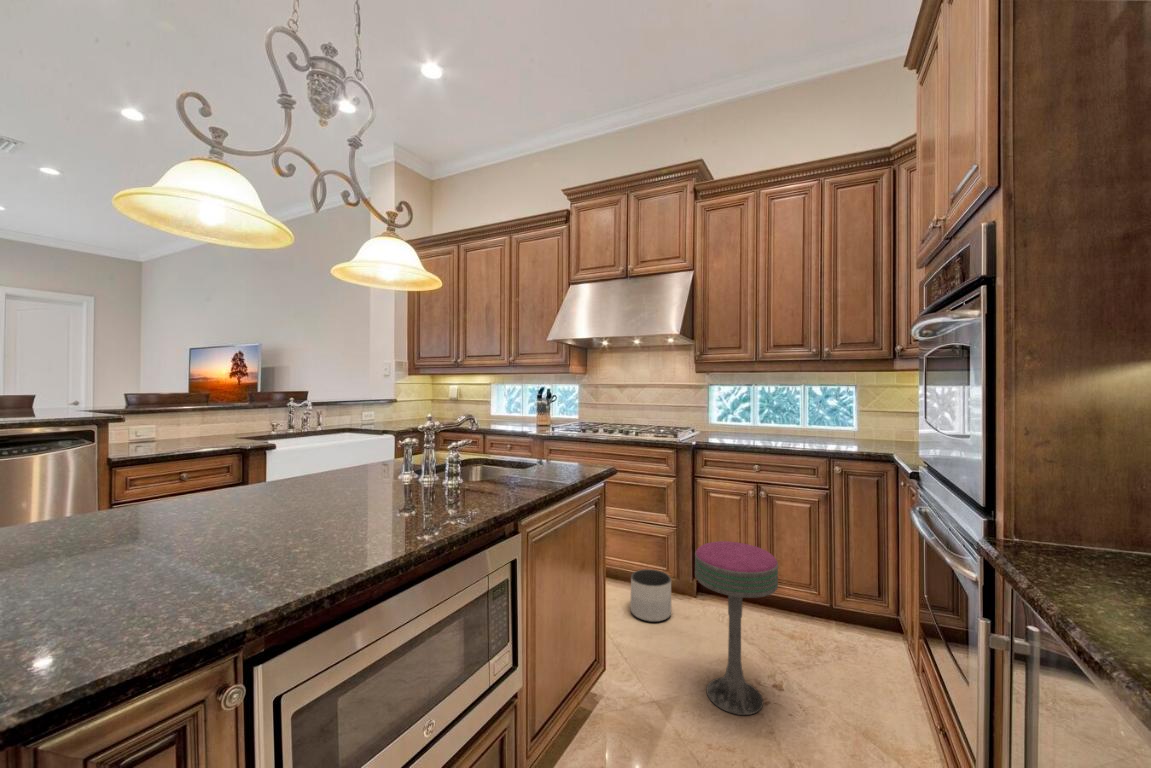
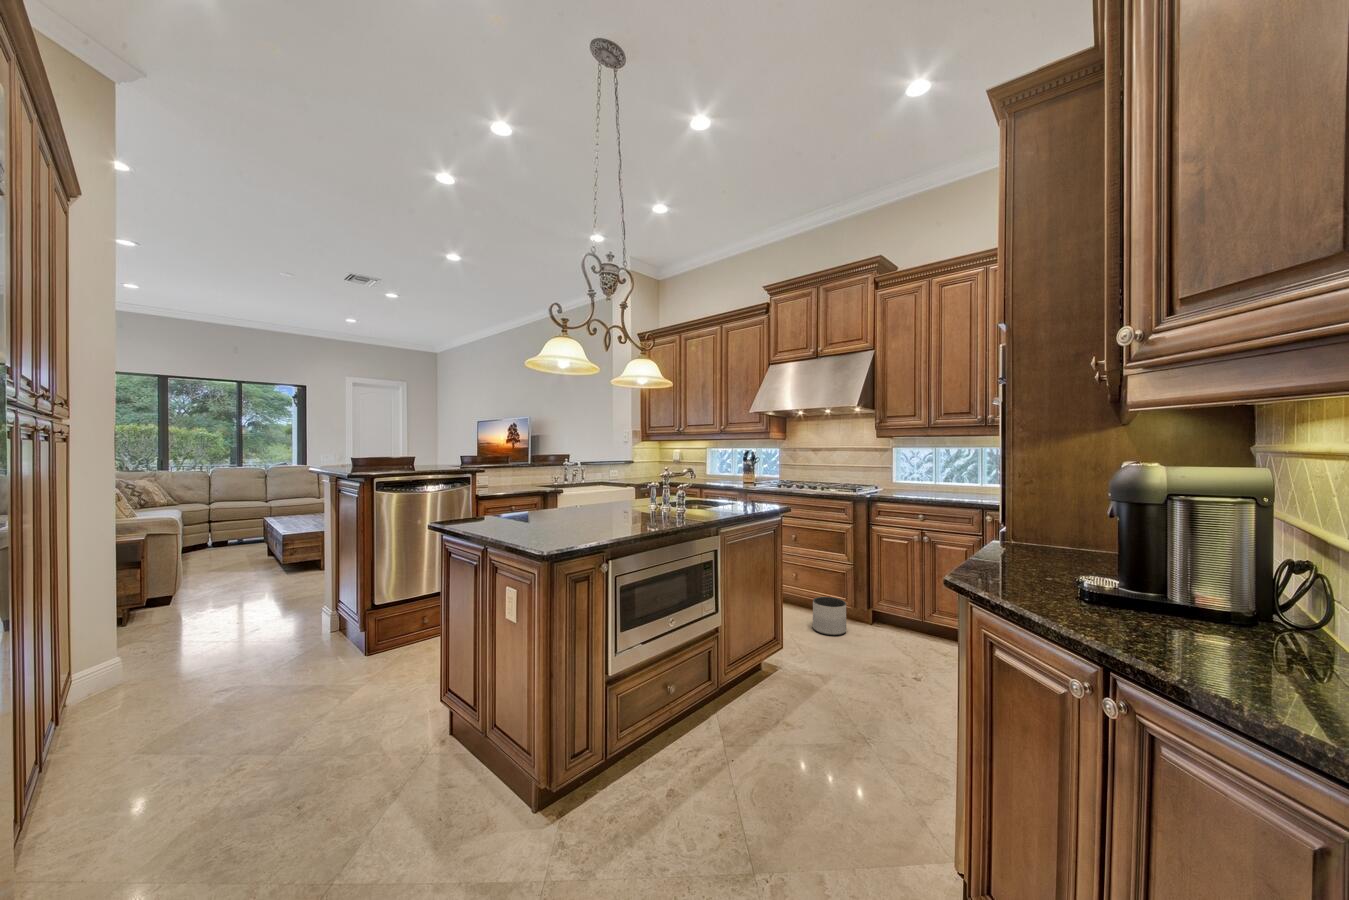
bar stool: present [695,541,778,715] -> none [849,567,912,689]

